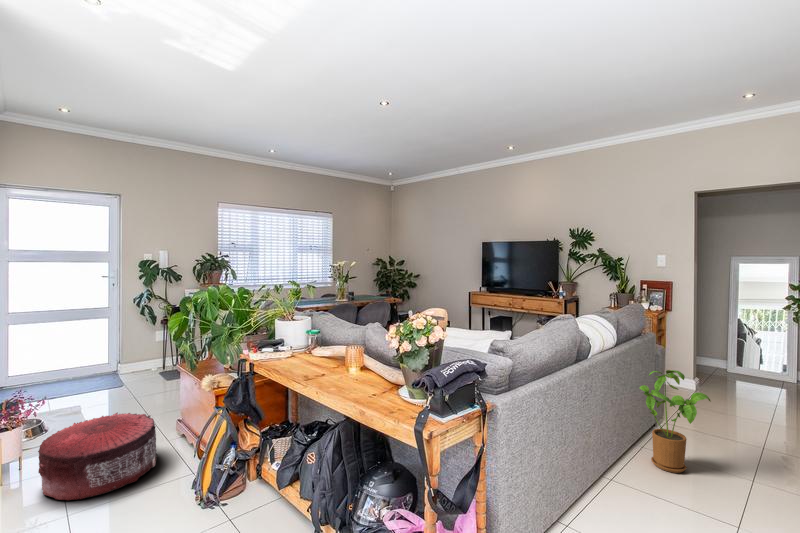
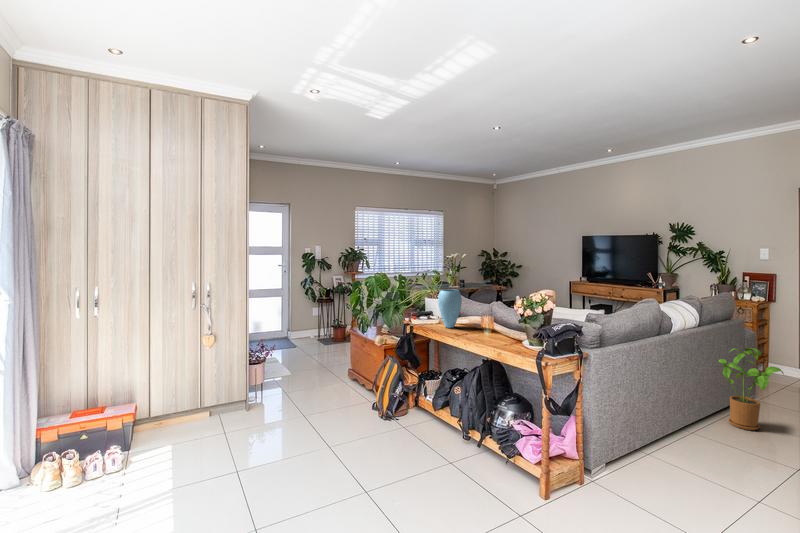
vase: none [285,307,320,365] -> present [438,289,462,328]
pouf: present [38,413,158,500] -> none [284,358,346,406]

